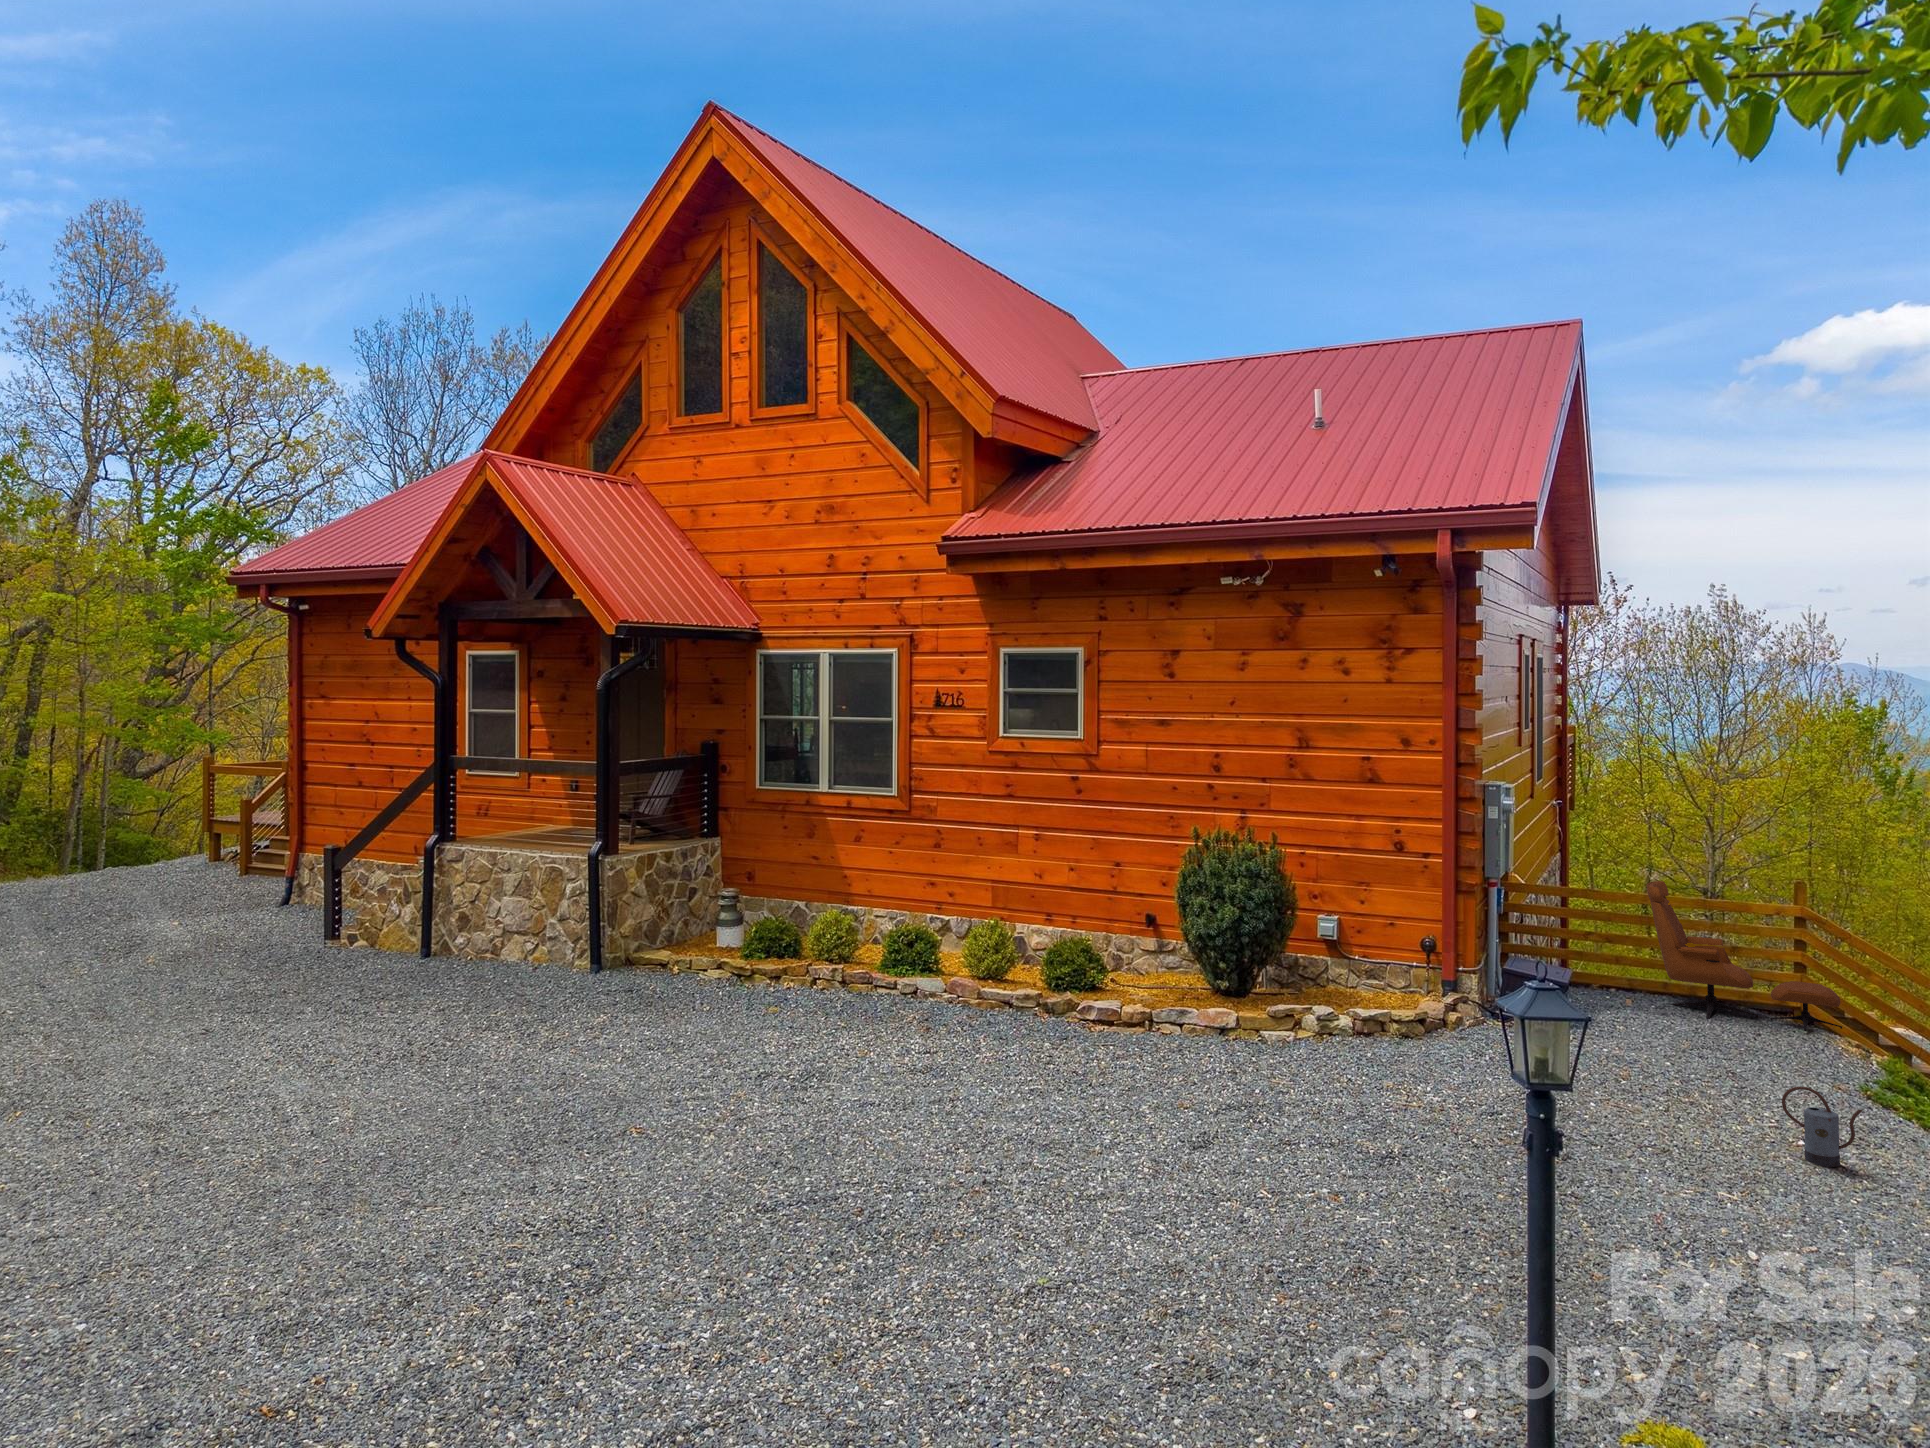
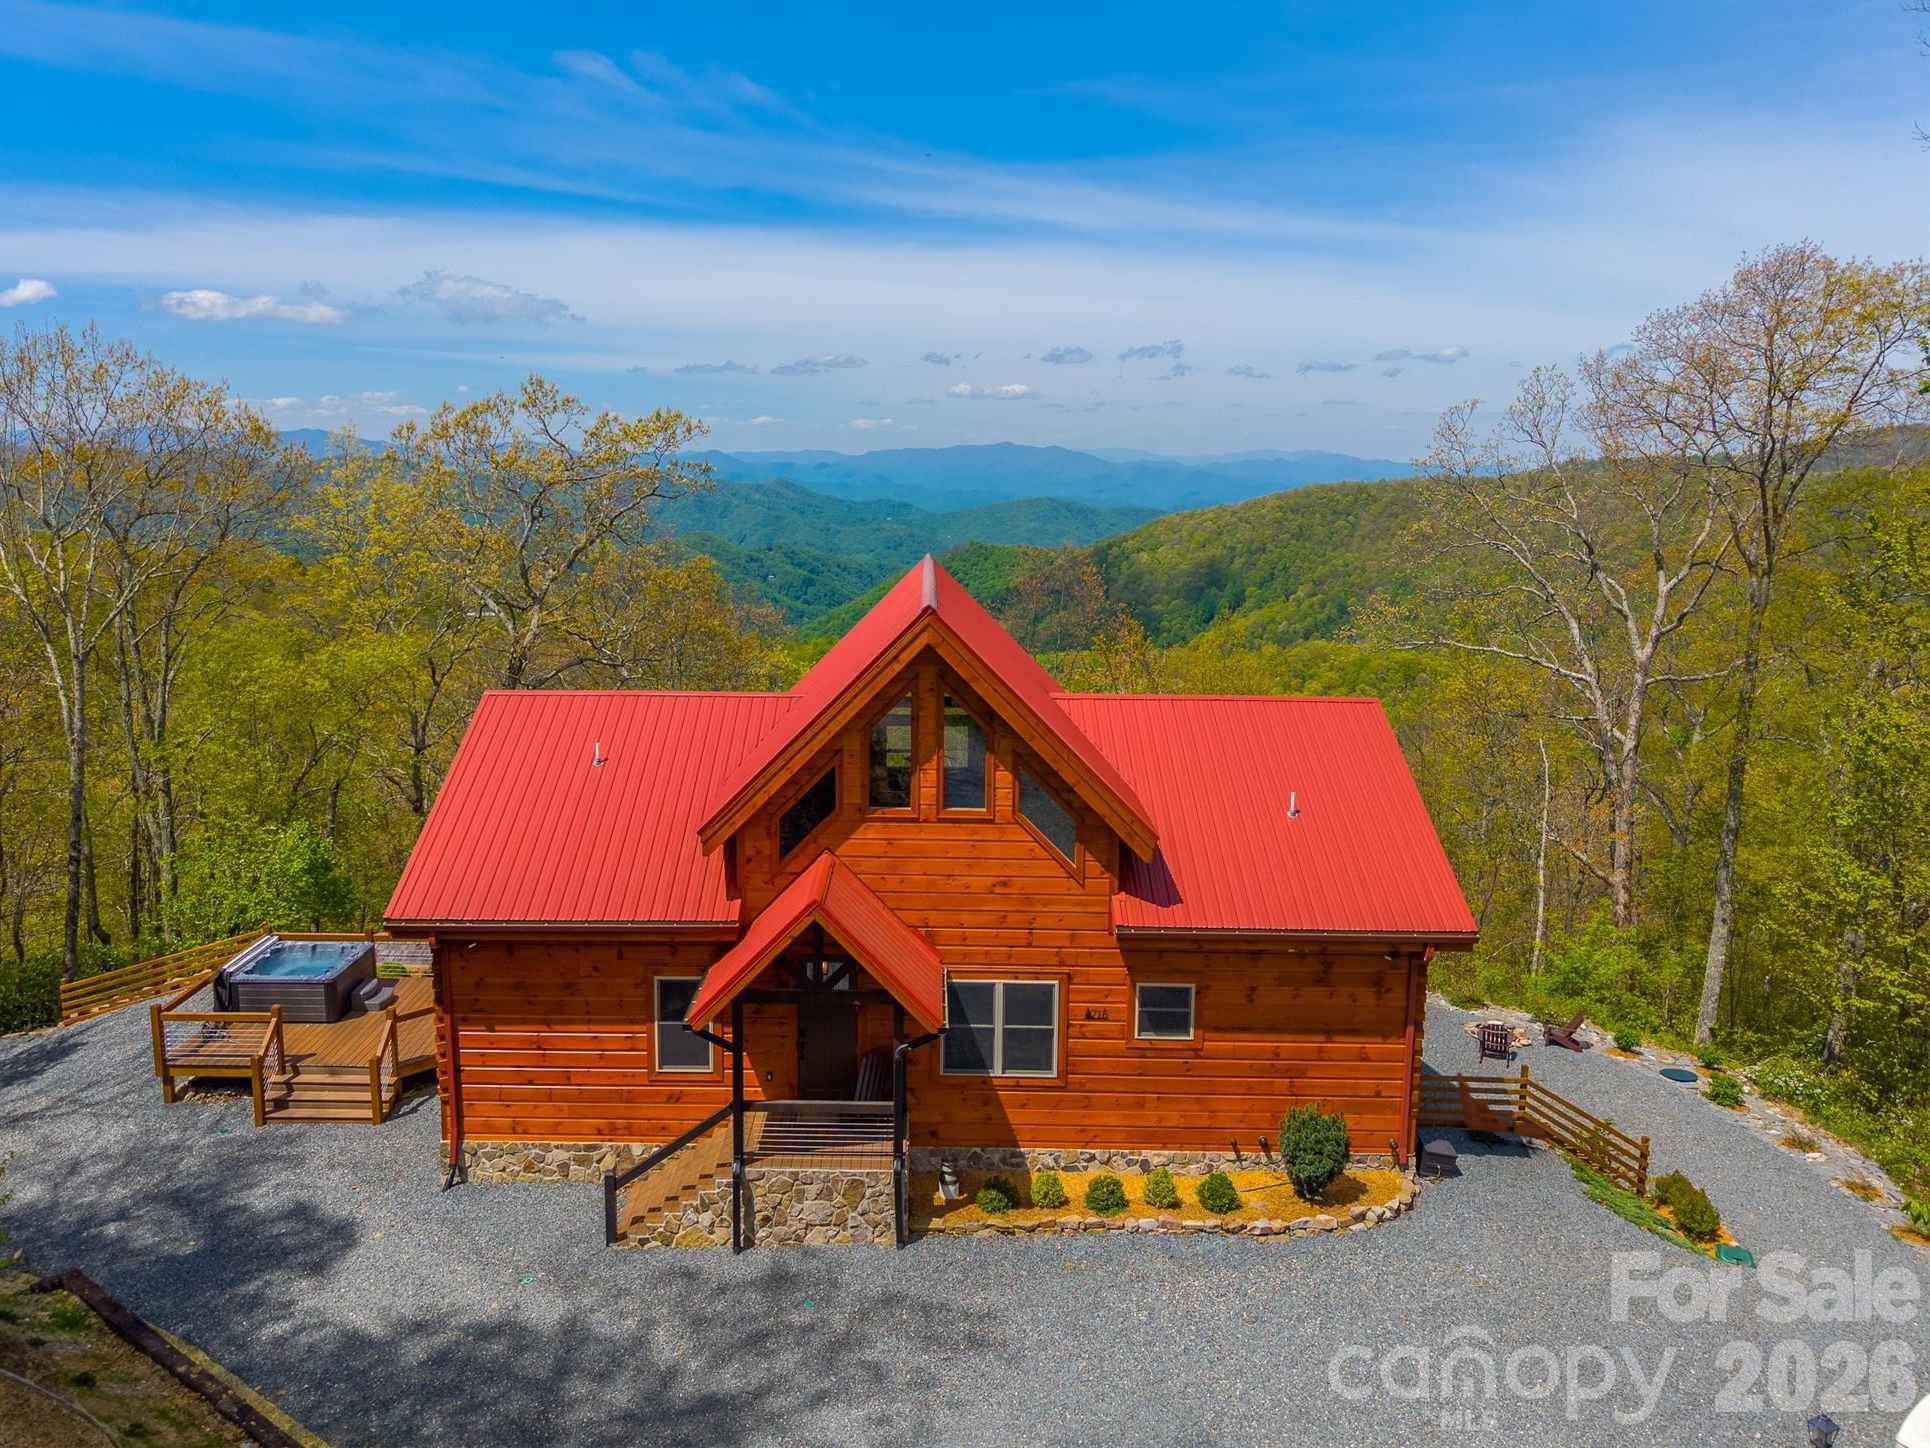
watering can: present [1782,1087,1862,1167] -> none [1634,1261,1667,1297]

